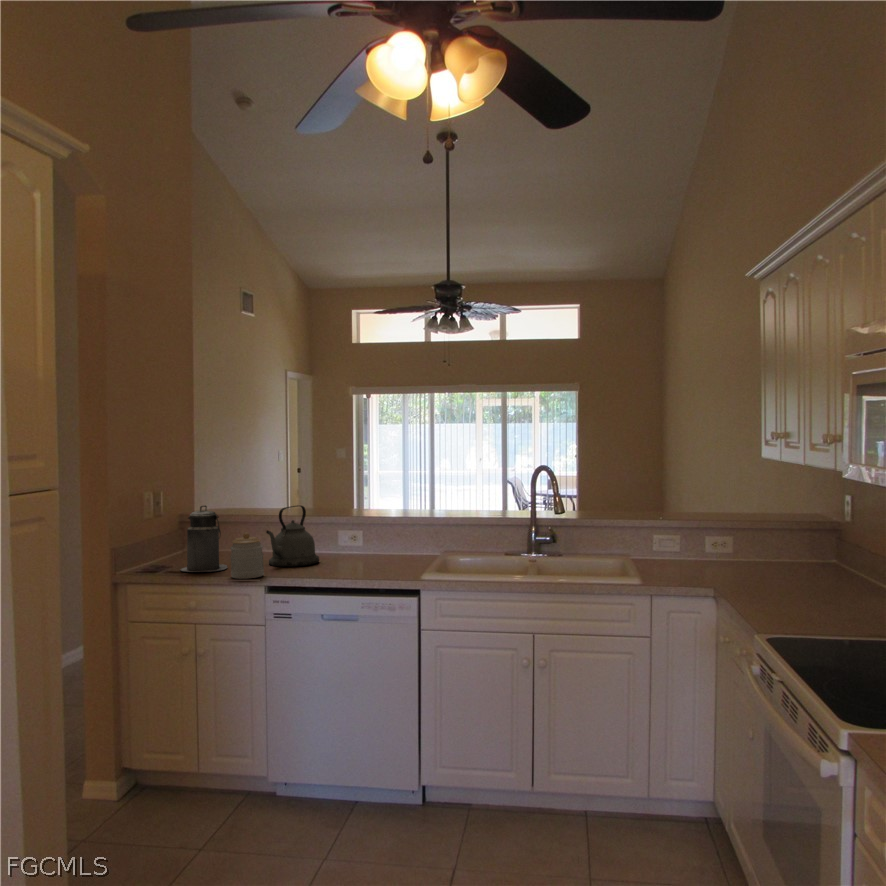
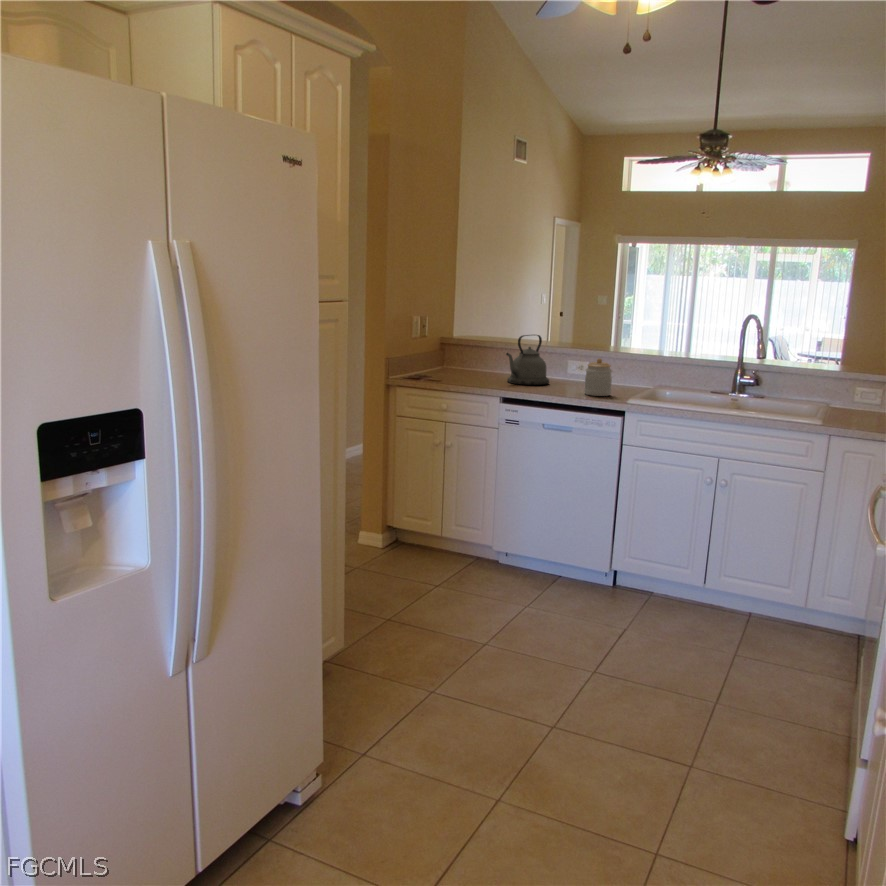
canister: present [181,505,227,572] -> none [437,328,474,382]
jar: present [230,532,264,579] -> present [584,358,612,396]

